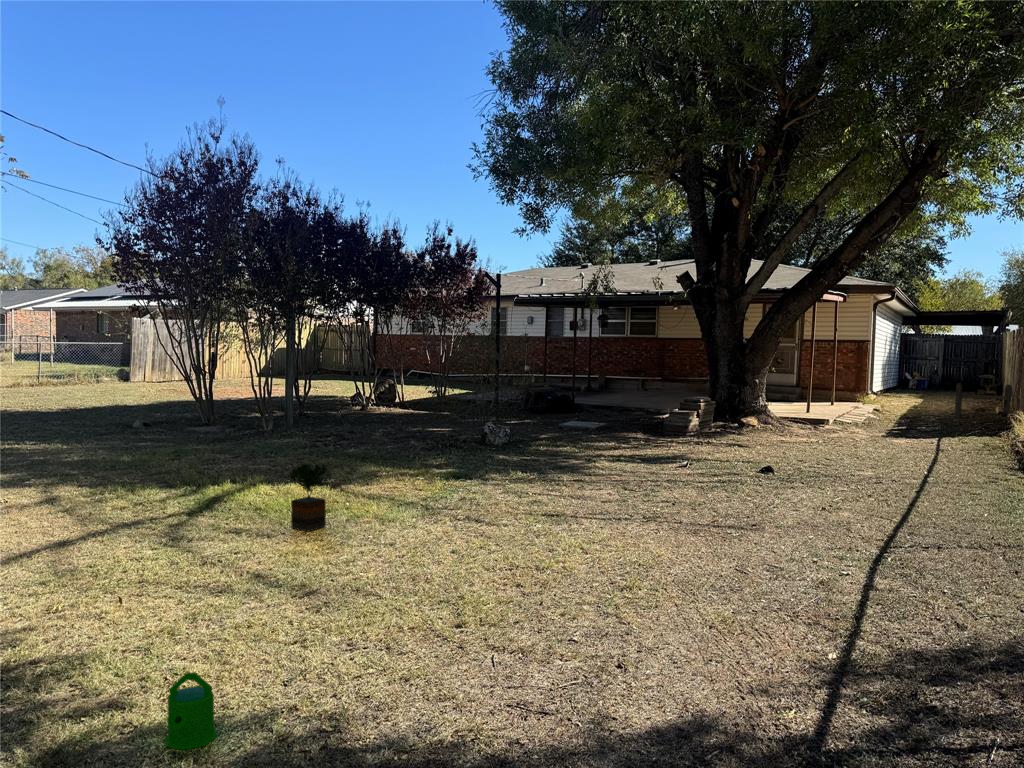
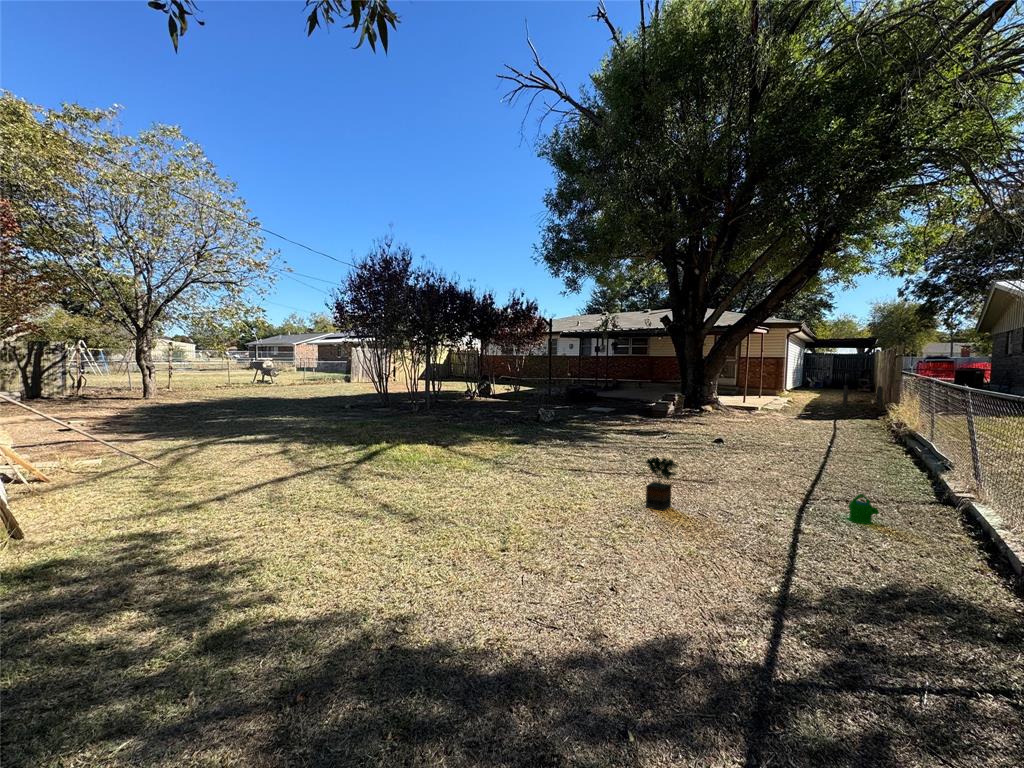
potted tree: present [290,464,332,531] -> present [646,457,678,511]
watering can: present [164,673,218,750] -> present [848,494,879,524]

